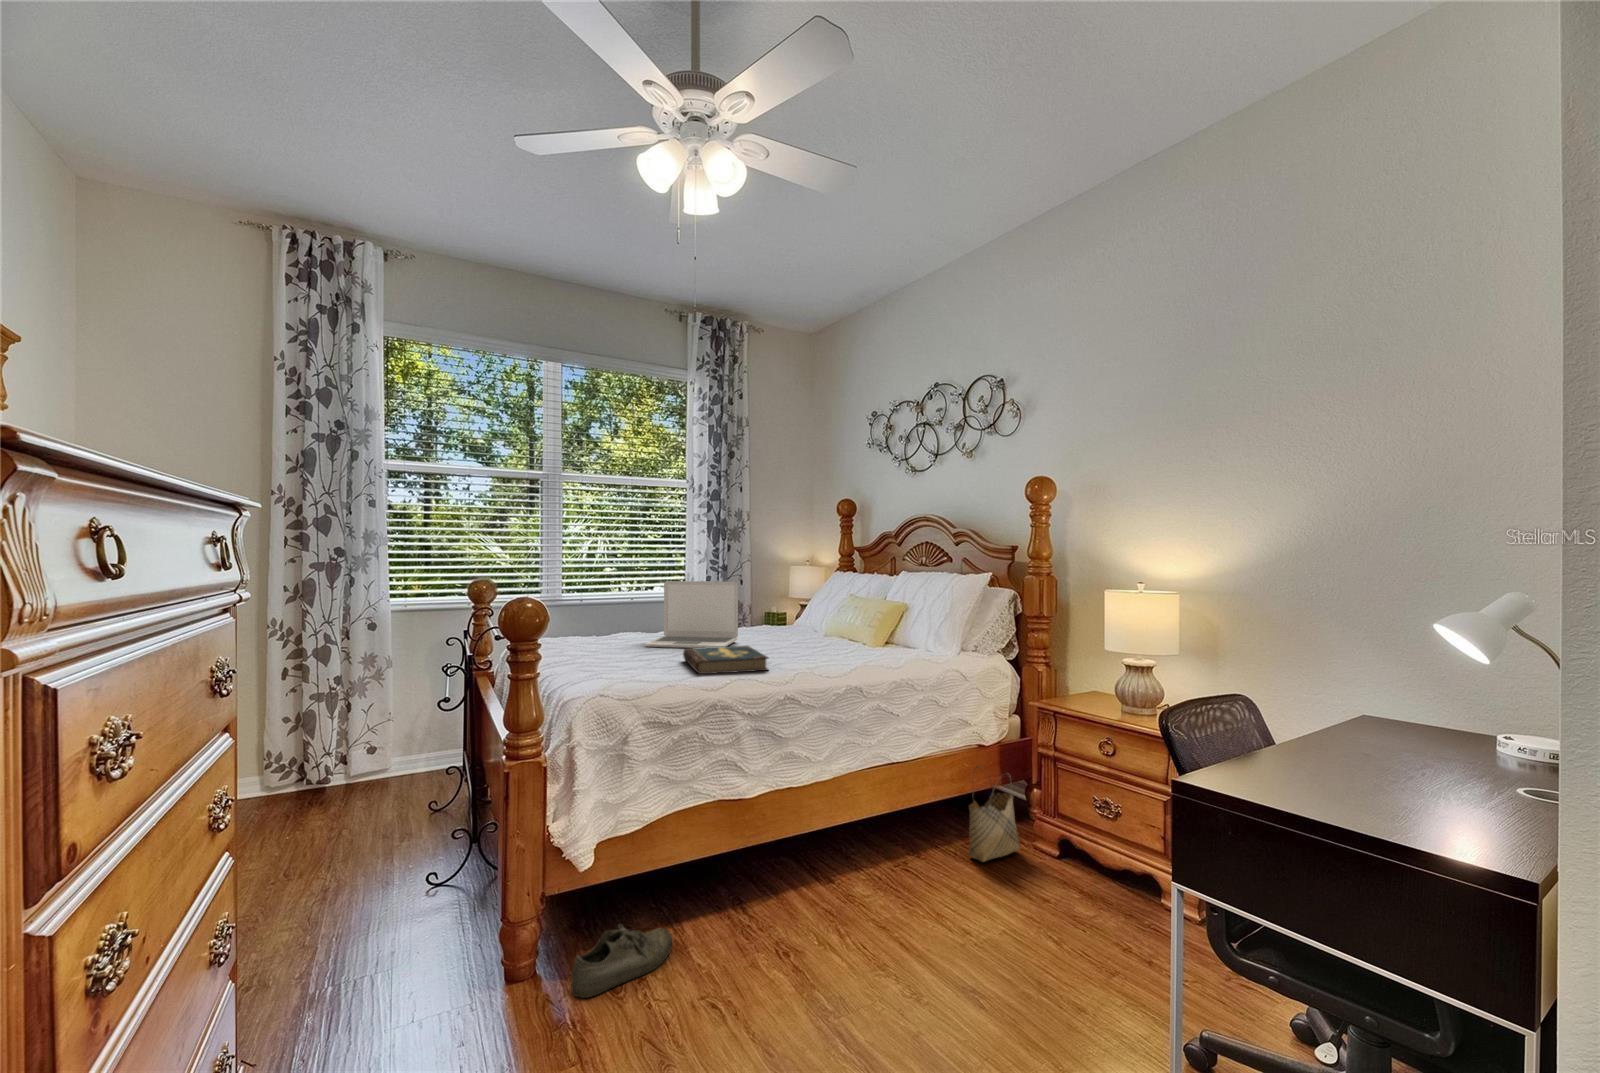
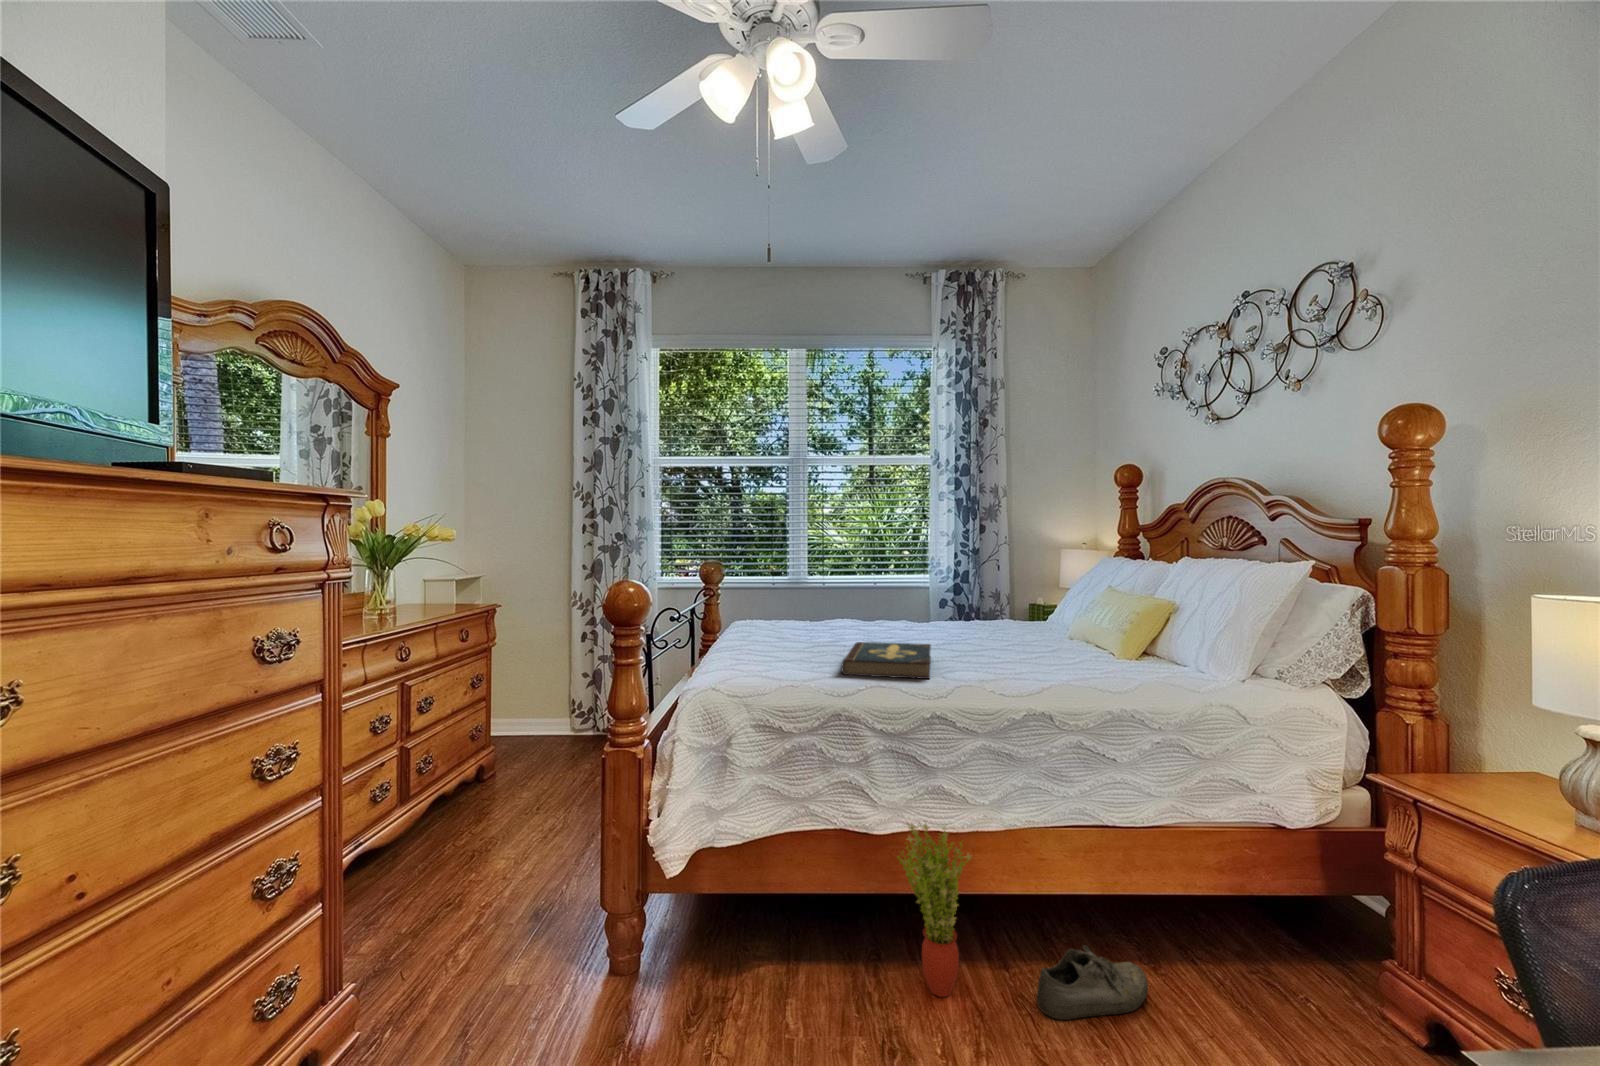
laptop: present [645,581,738,648] -> none [845,565,953,644]
woven basket: present [969,766,1020,862] -> none [1239,856,1345,1011]
potted plant: none [769,778,824,913] -> present [897,824,972,997]
shoe: present [571,924,672,998] -> present [1037,945,1148,1020]

